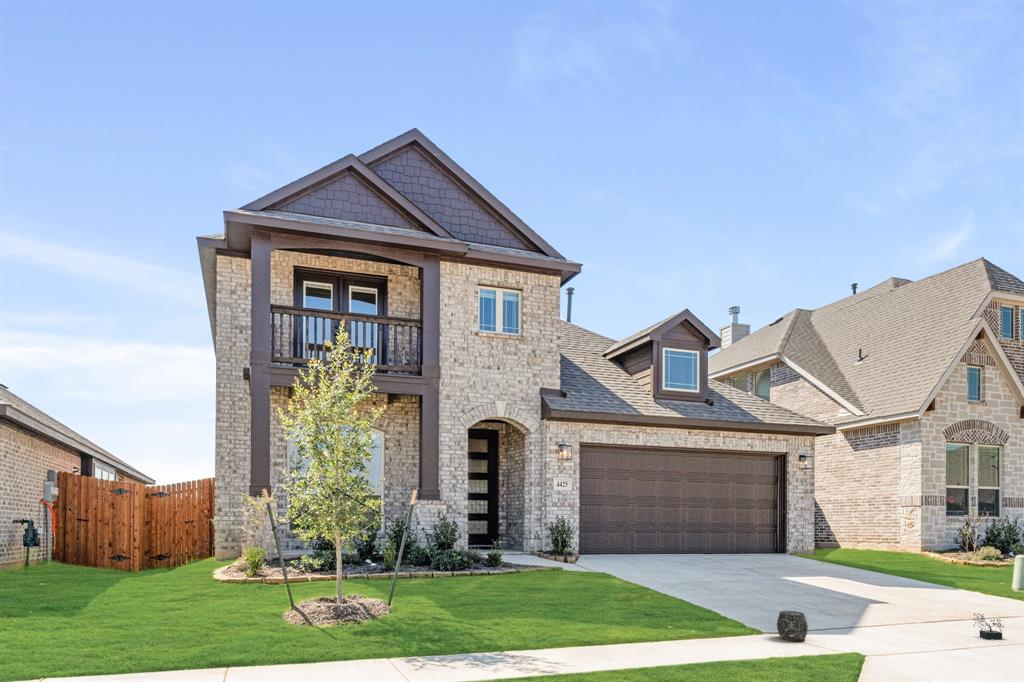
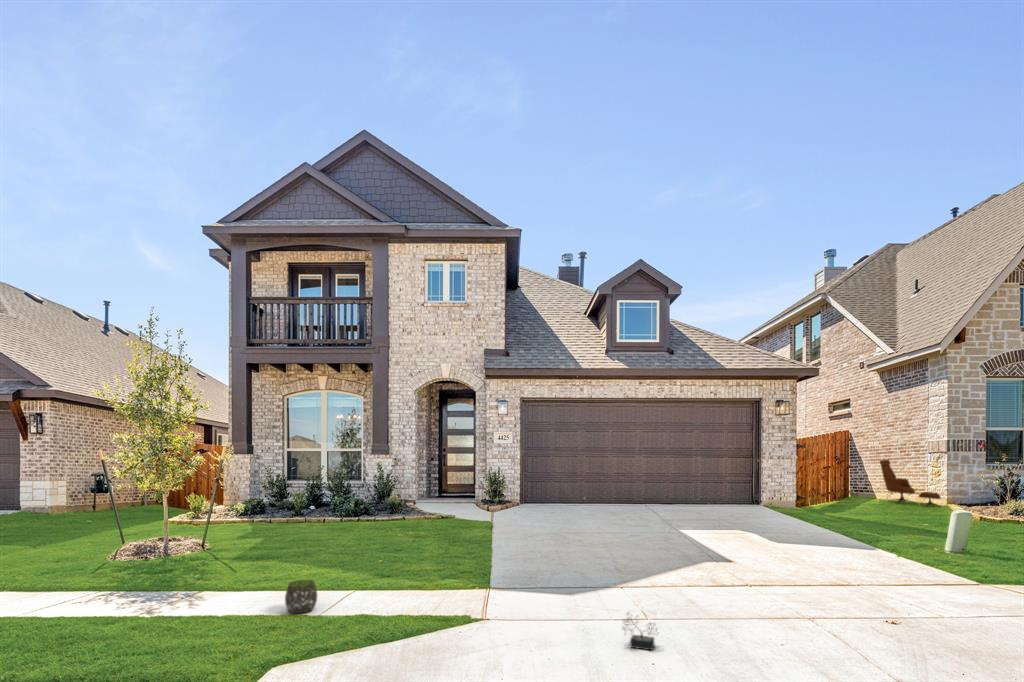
lounge chair: none [867,513,919,553] -> present [880,460,941,505]
woven basket: present [777,611,808,641] -> present [285,580,317,614]

